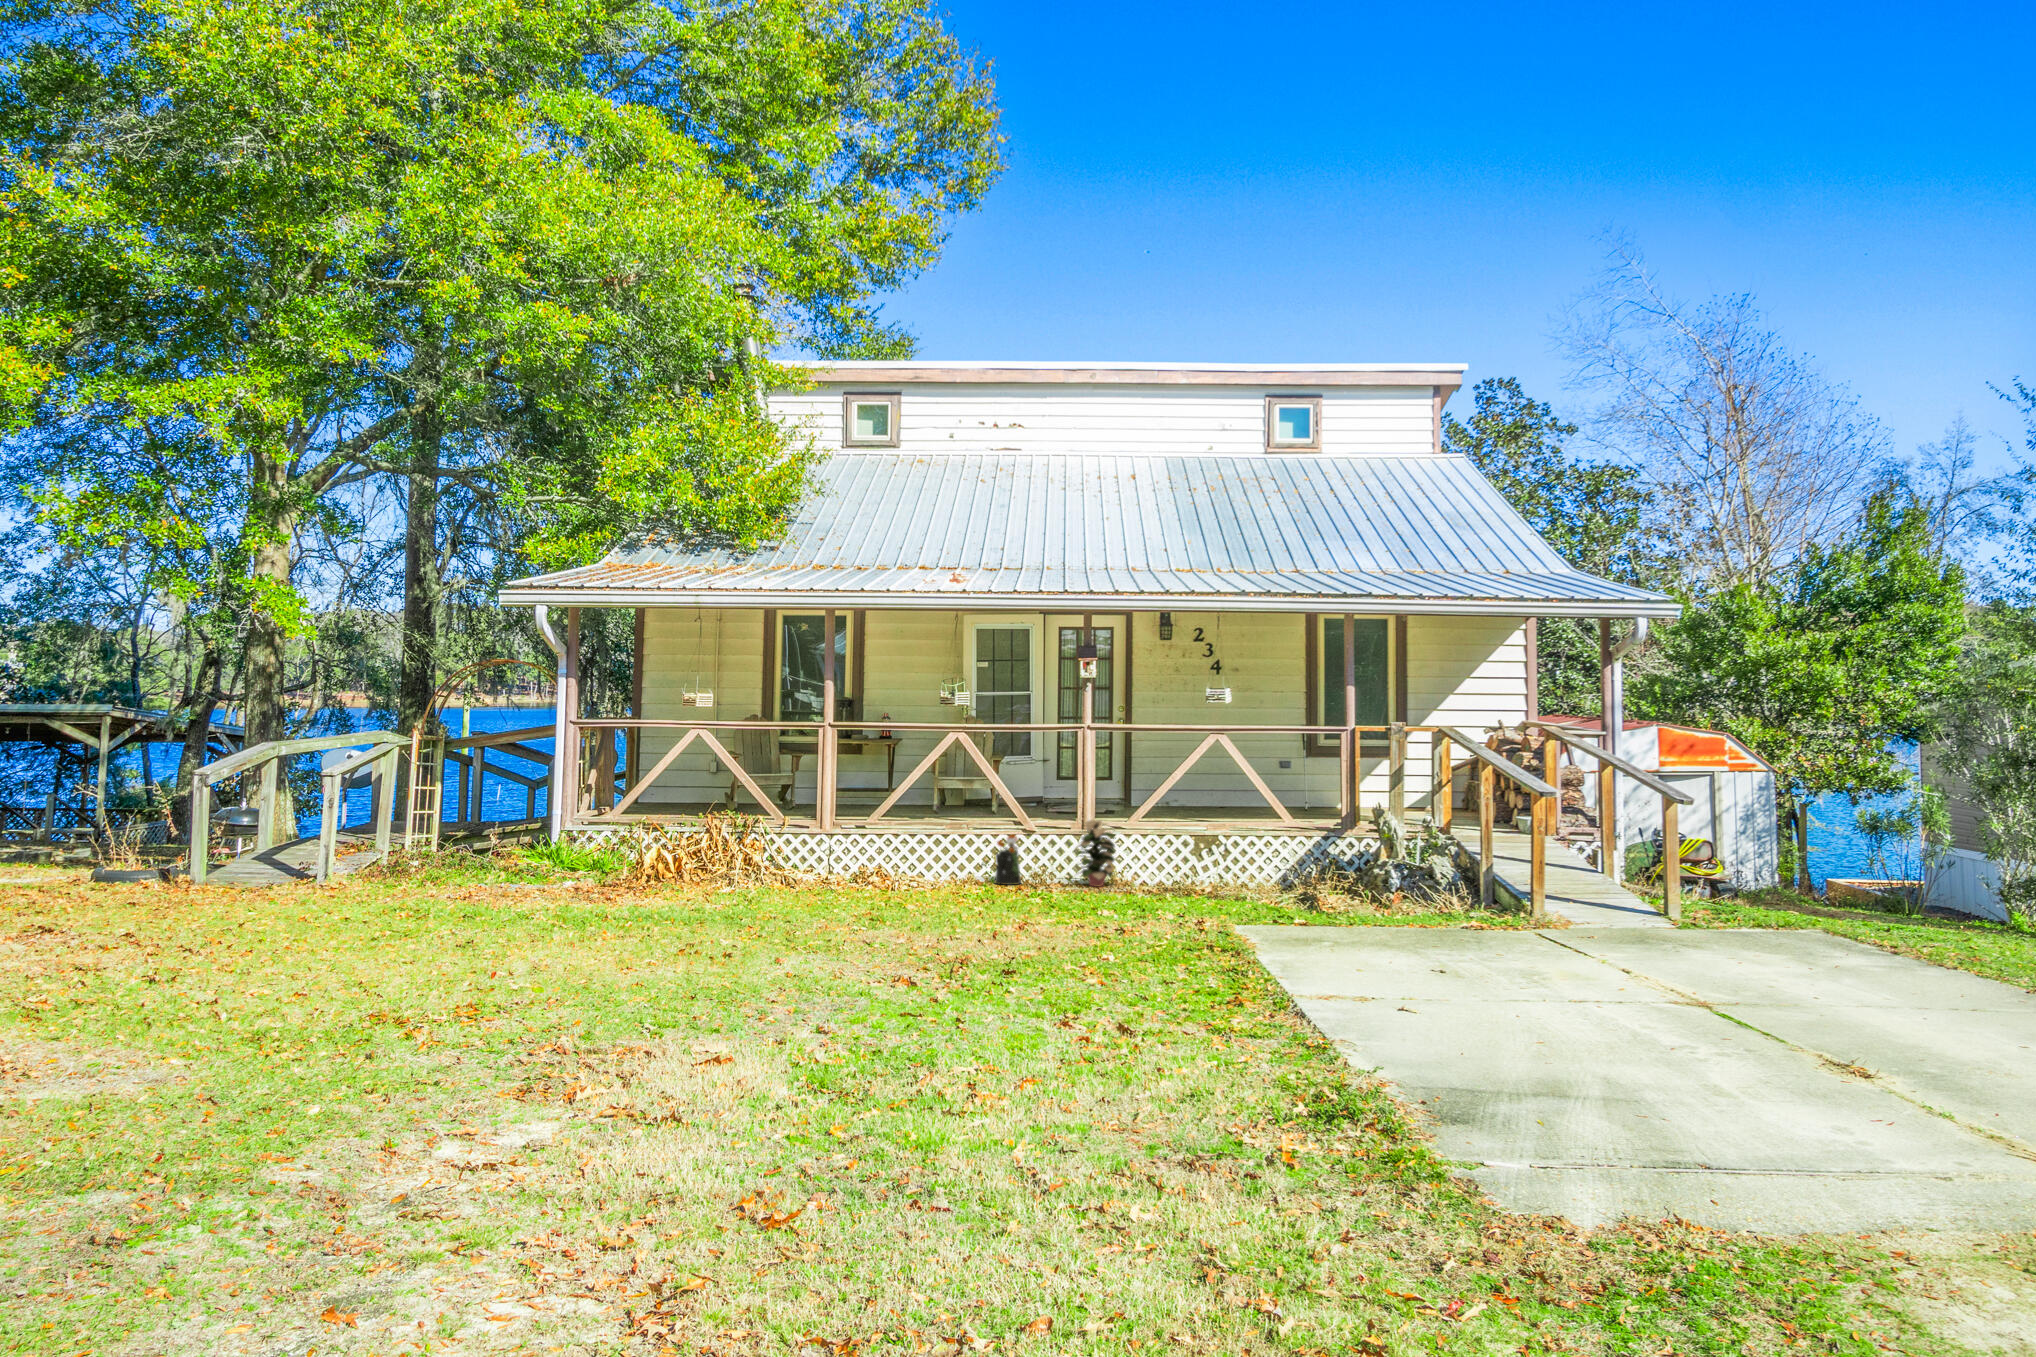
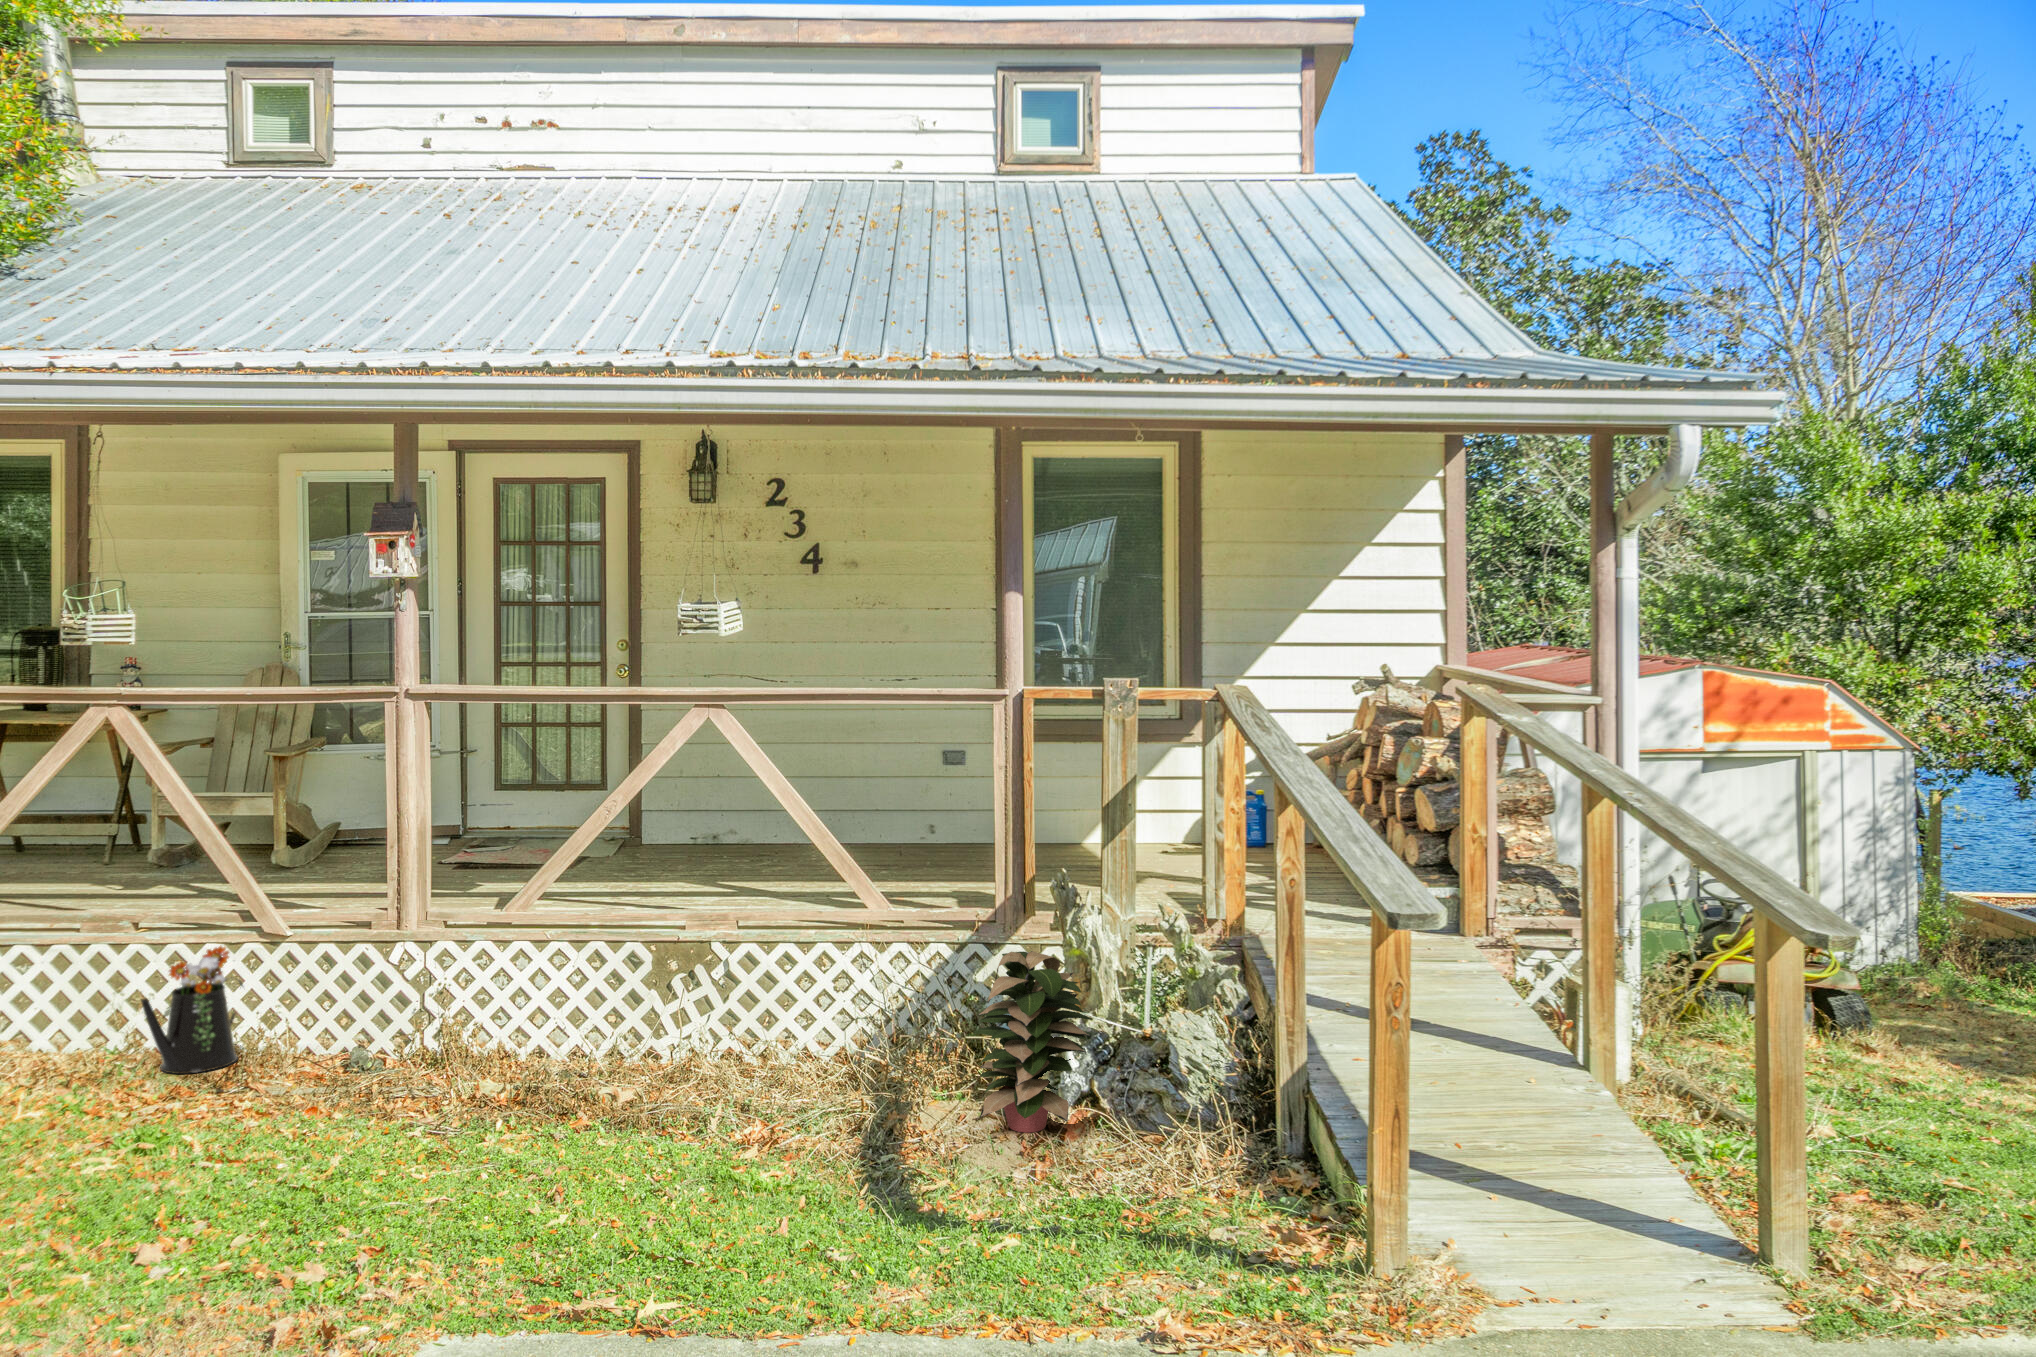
decorative plant: present [1078,820,1116,887] -> present [973,951,1093,1132]

